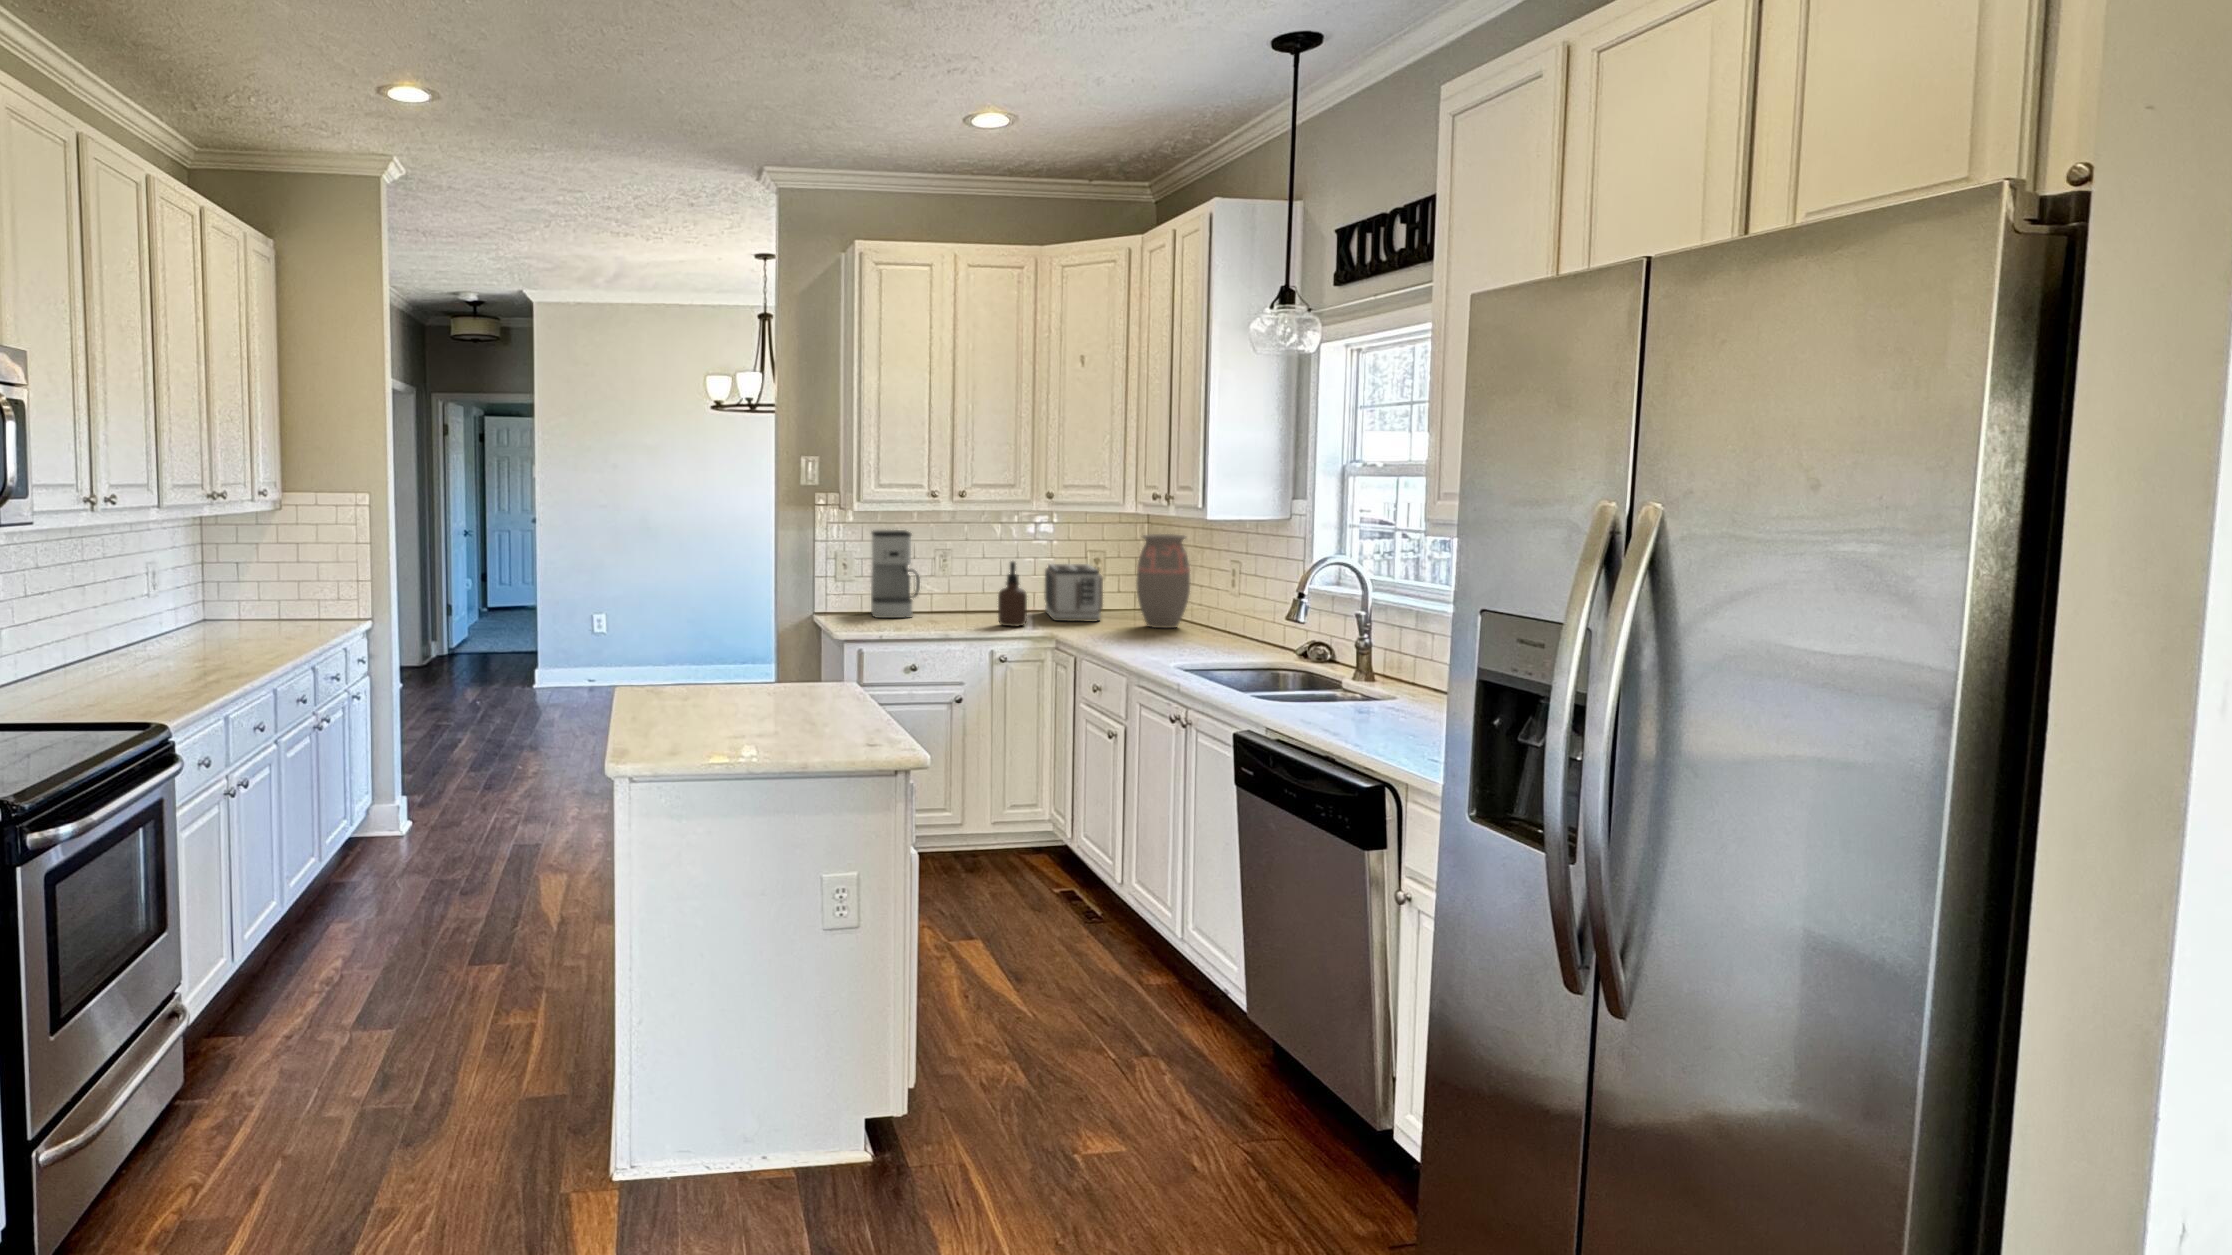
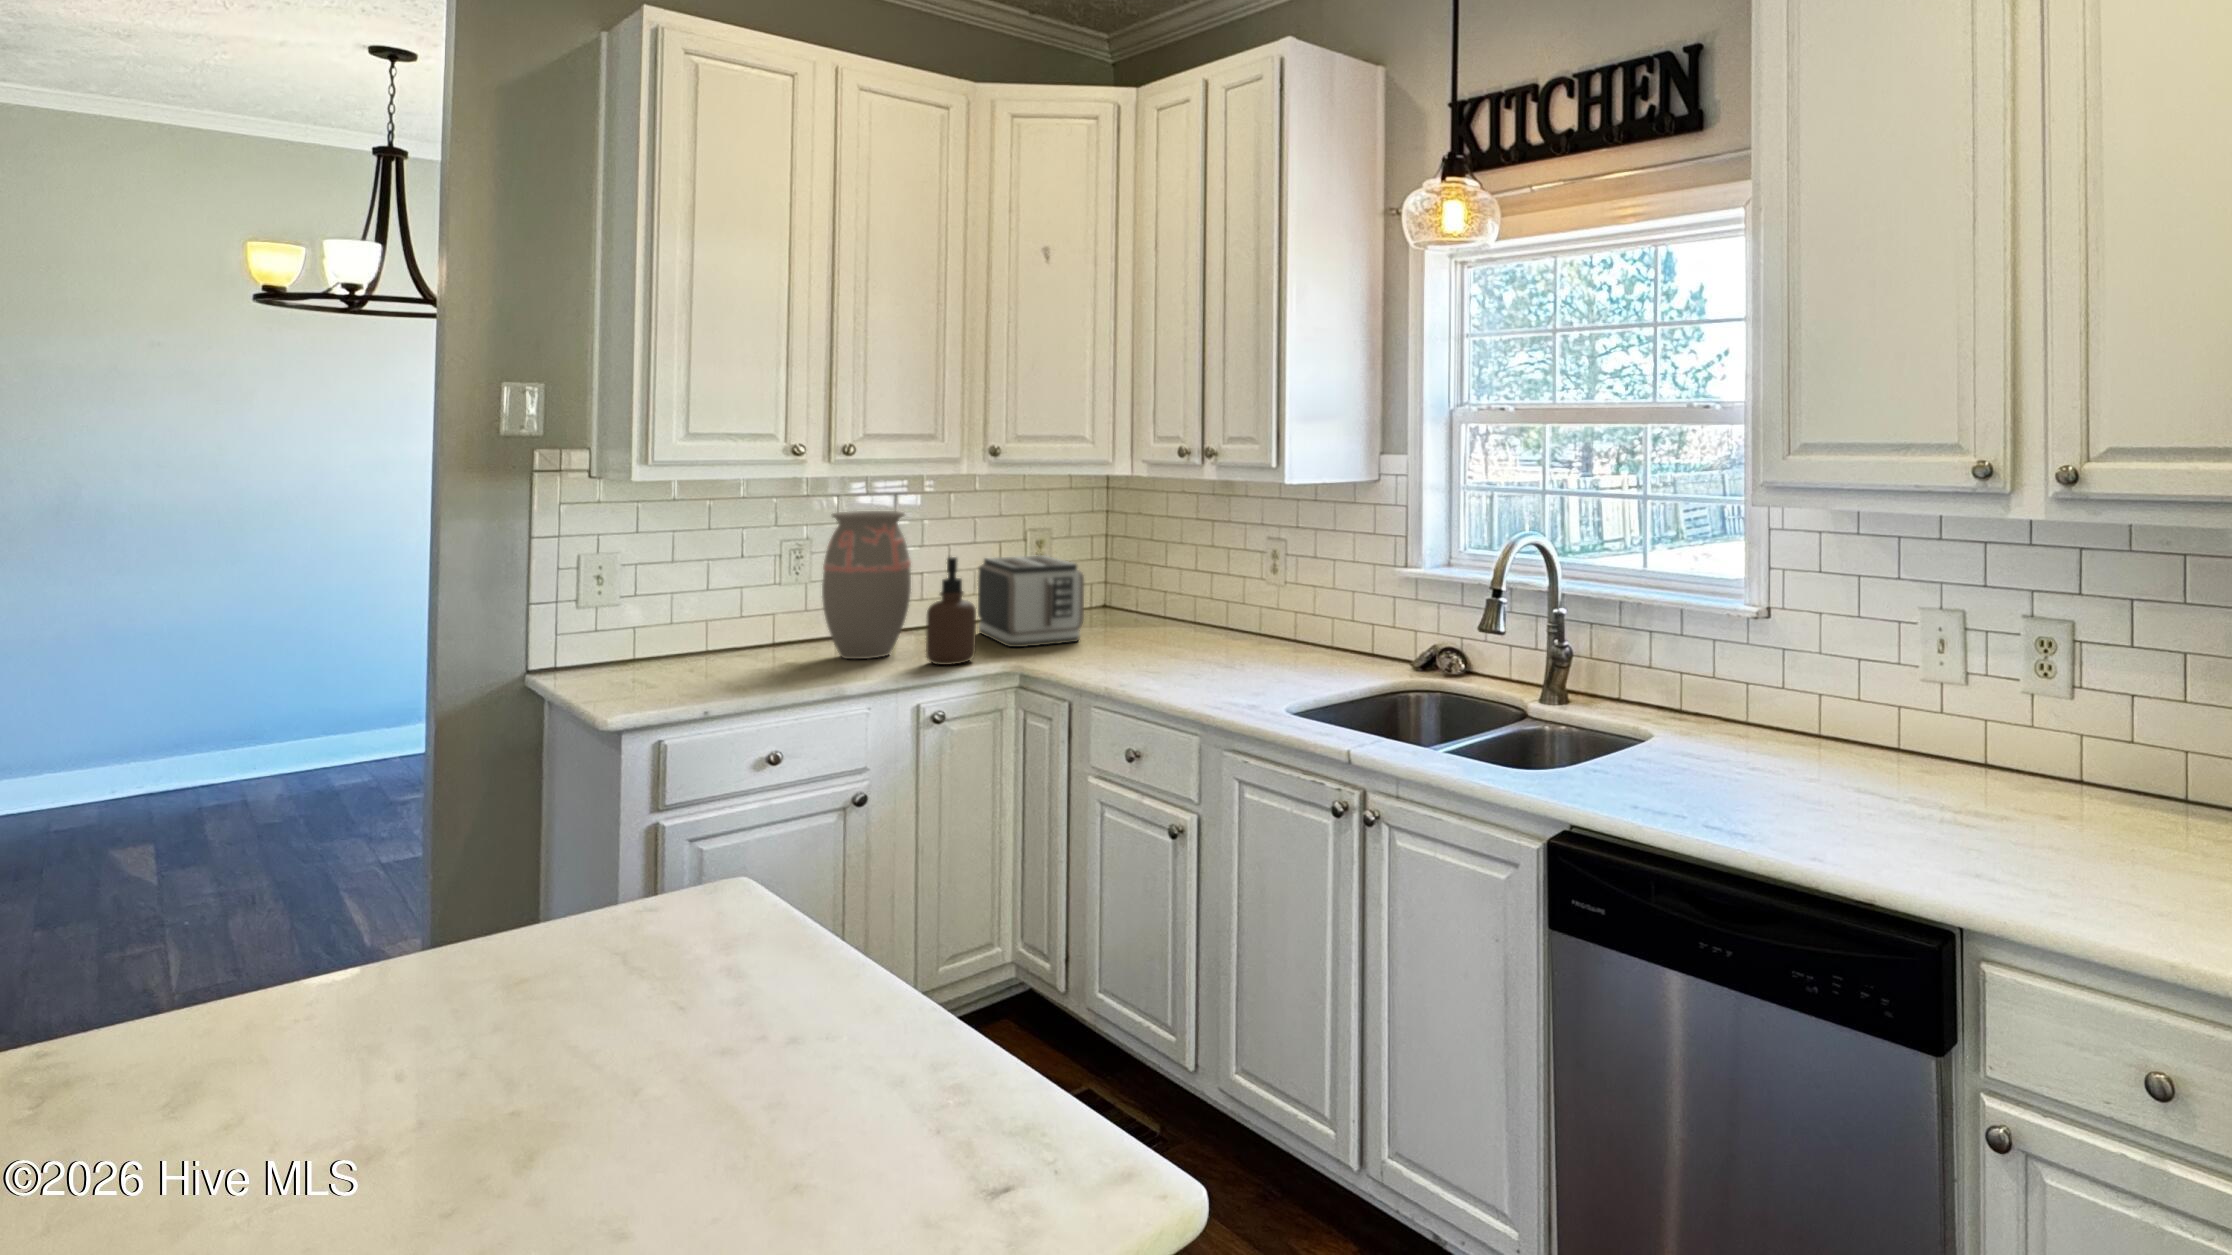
coffee maker: present [871,530,920,618] -> none [657,512,766,673]
decorative vase: present [1137,534,1190,628] -> present [822,511,911,659]

